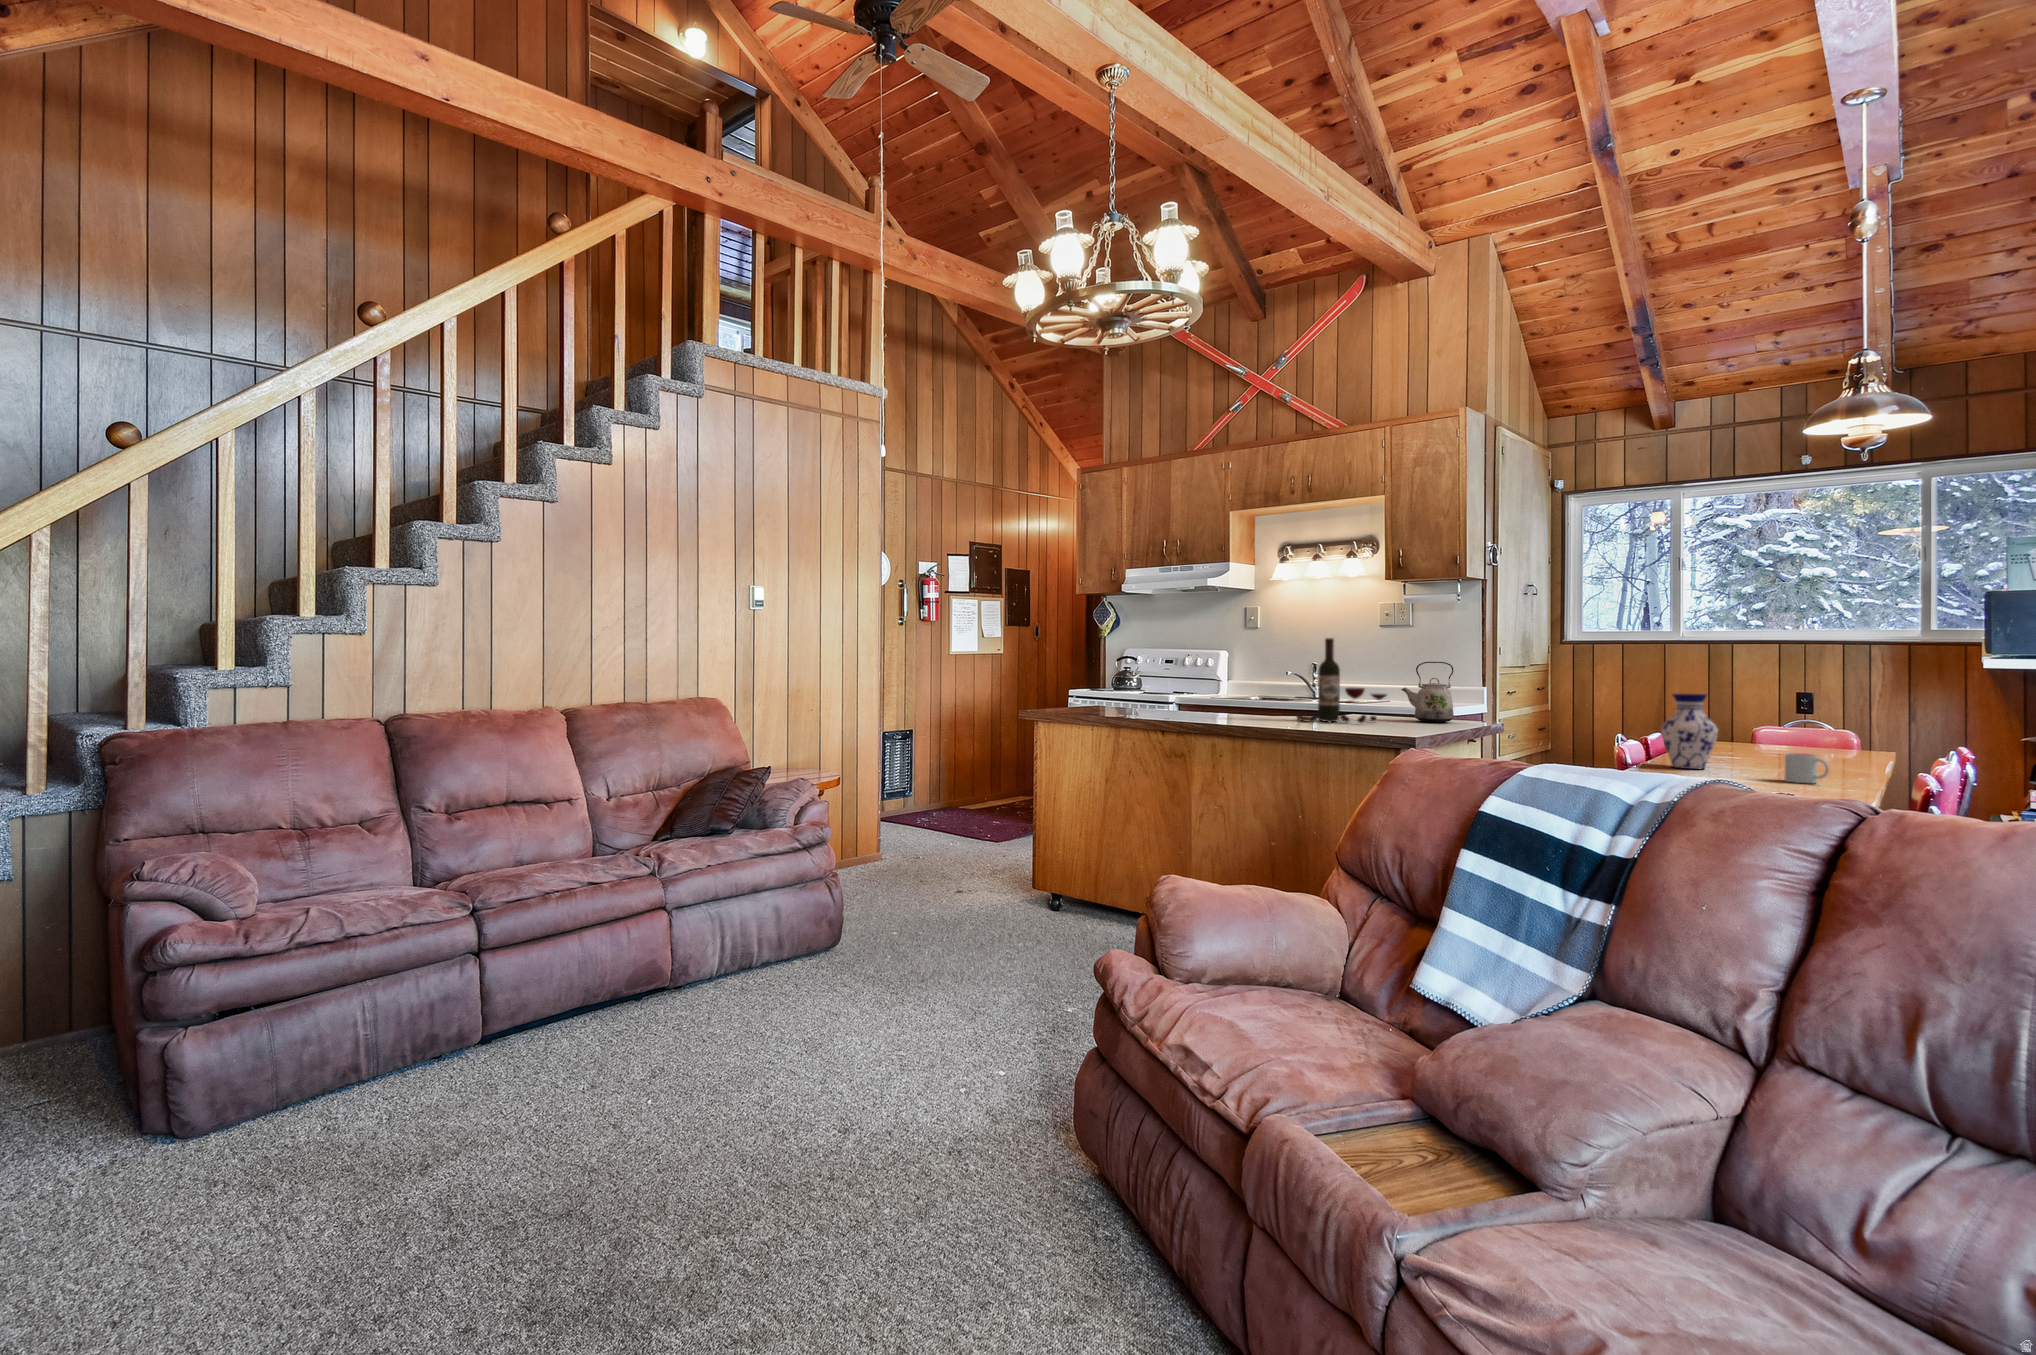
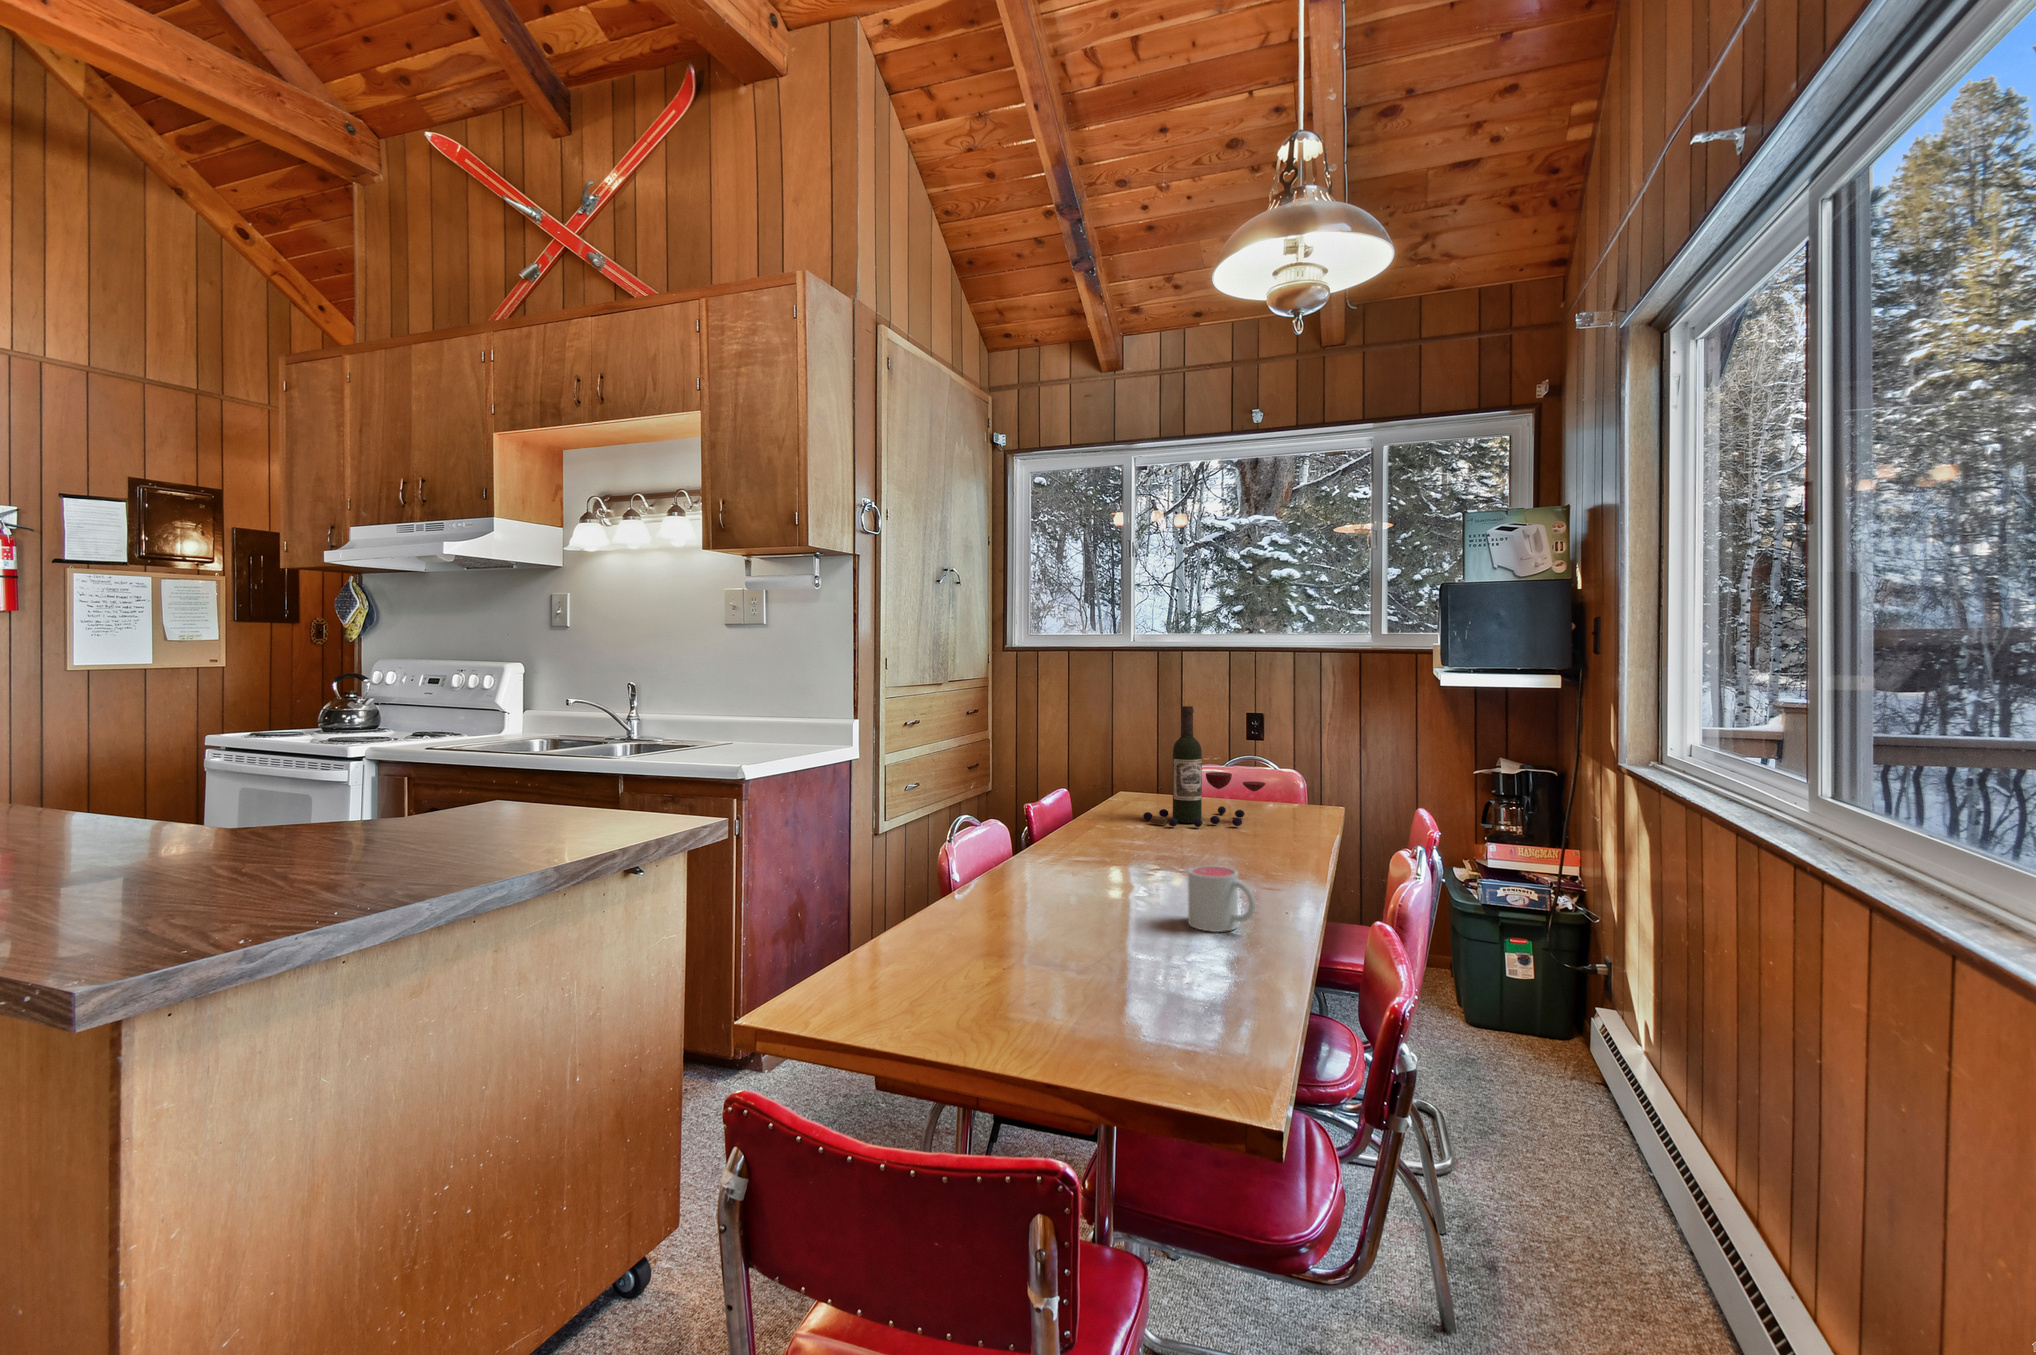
wine bottle: present [1297,638,1386,723] -> present [1143,706,1265,827]
kettle: present [1401,662,1454,722] -> none [494,695,604,831]
vase: present [1661,694,1718,769] -> none [1016,745,1102,888]

